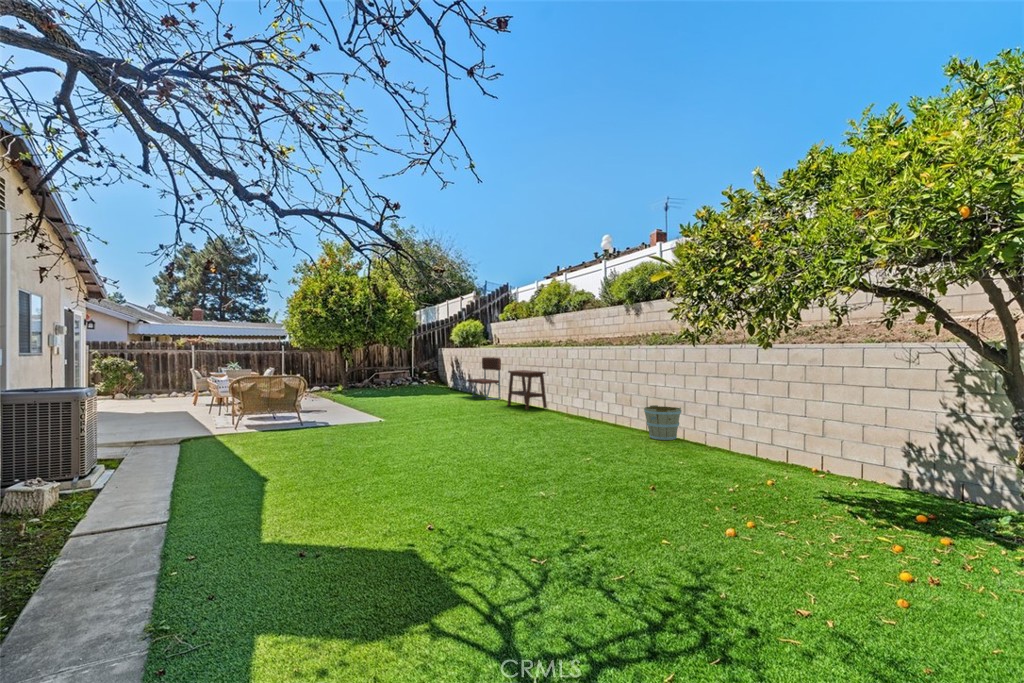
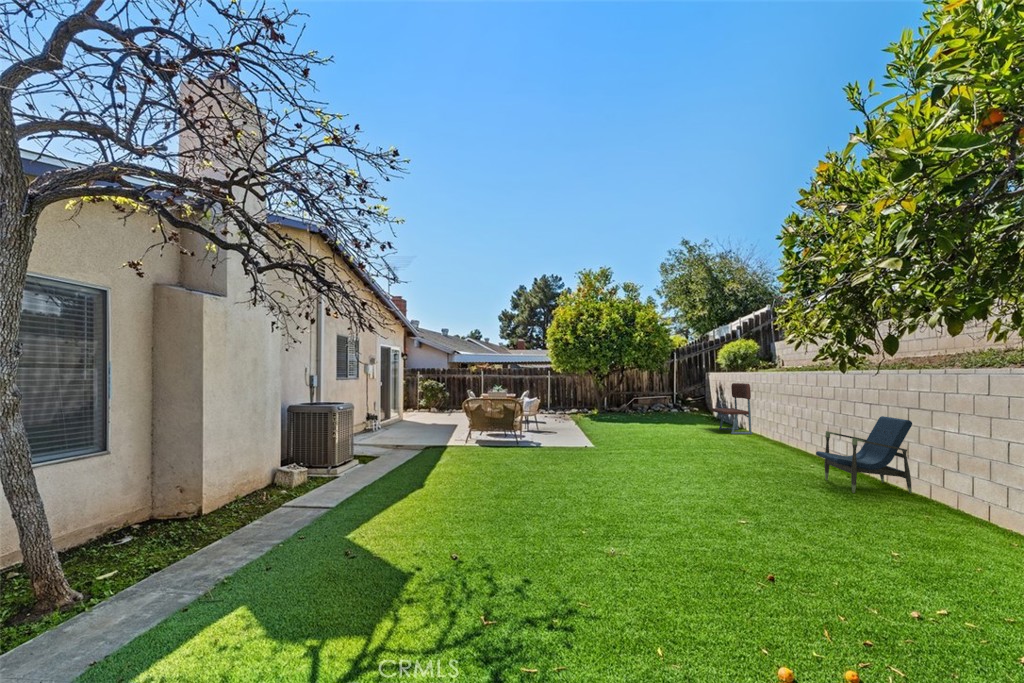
side table: present [508,370,547,410] -> none [750,400,801,450]
lounge chair: none [582,379,639,433] -> present [816,416,912,493]
wooden bucket: present [644,405,681,440] -> none [902,460,980,519]

